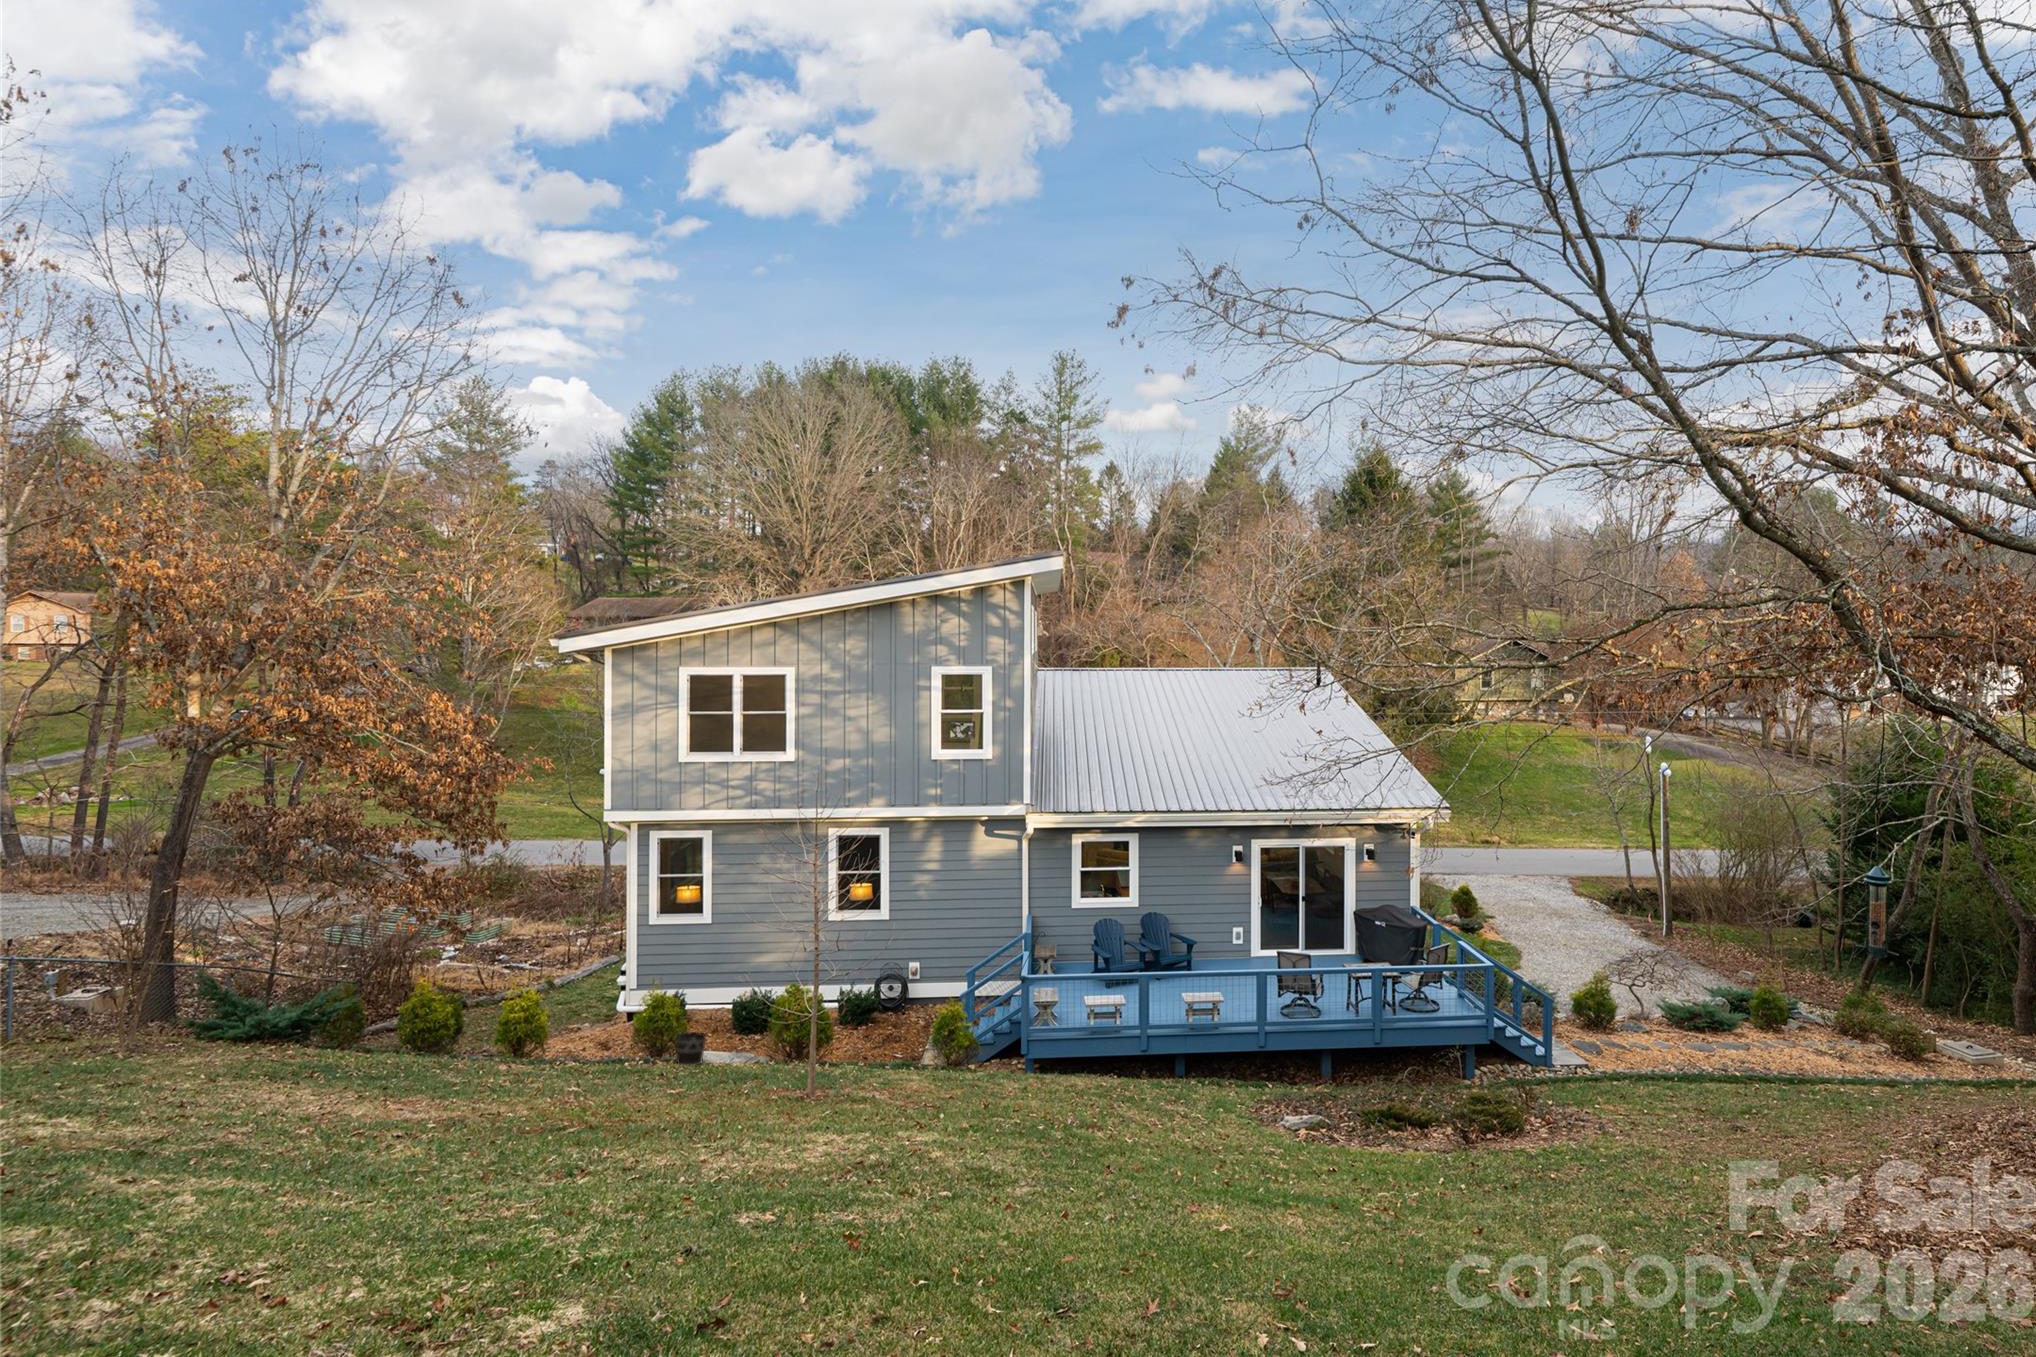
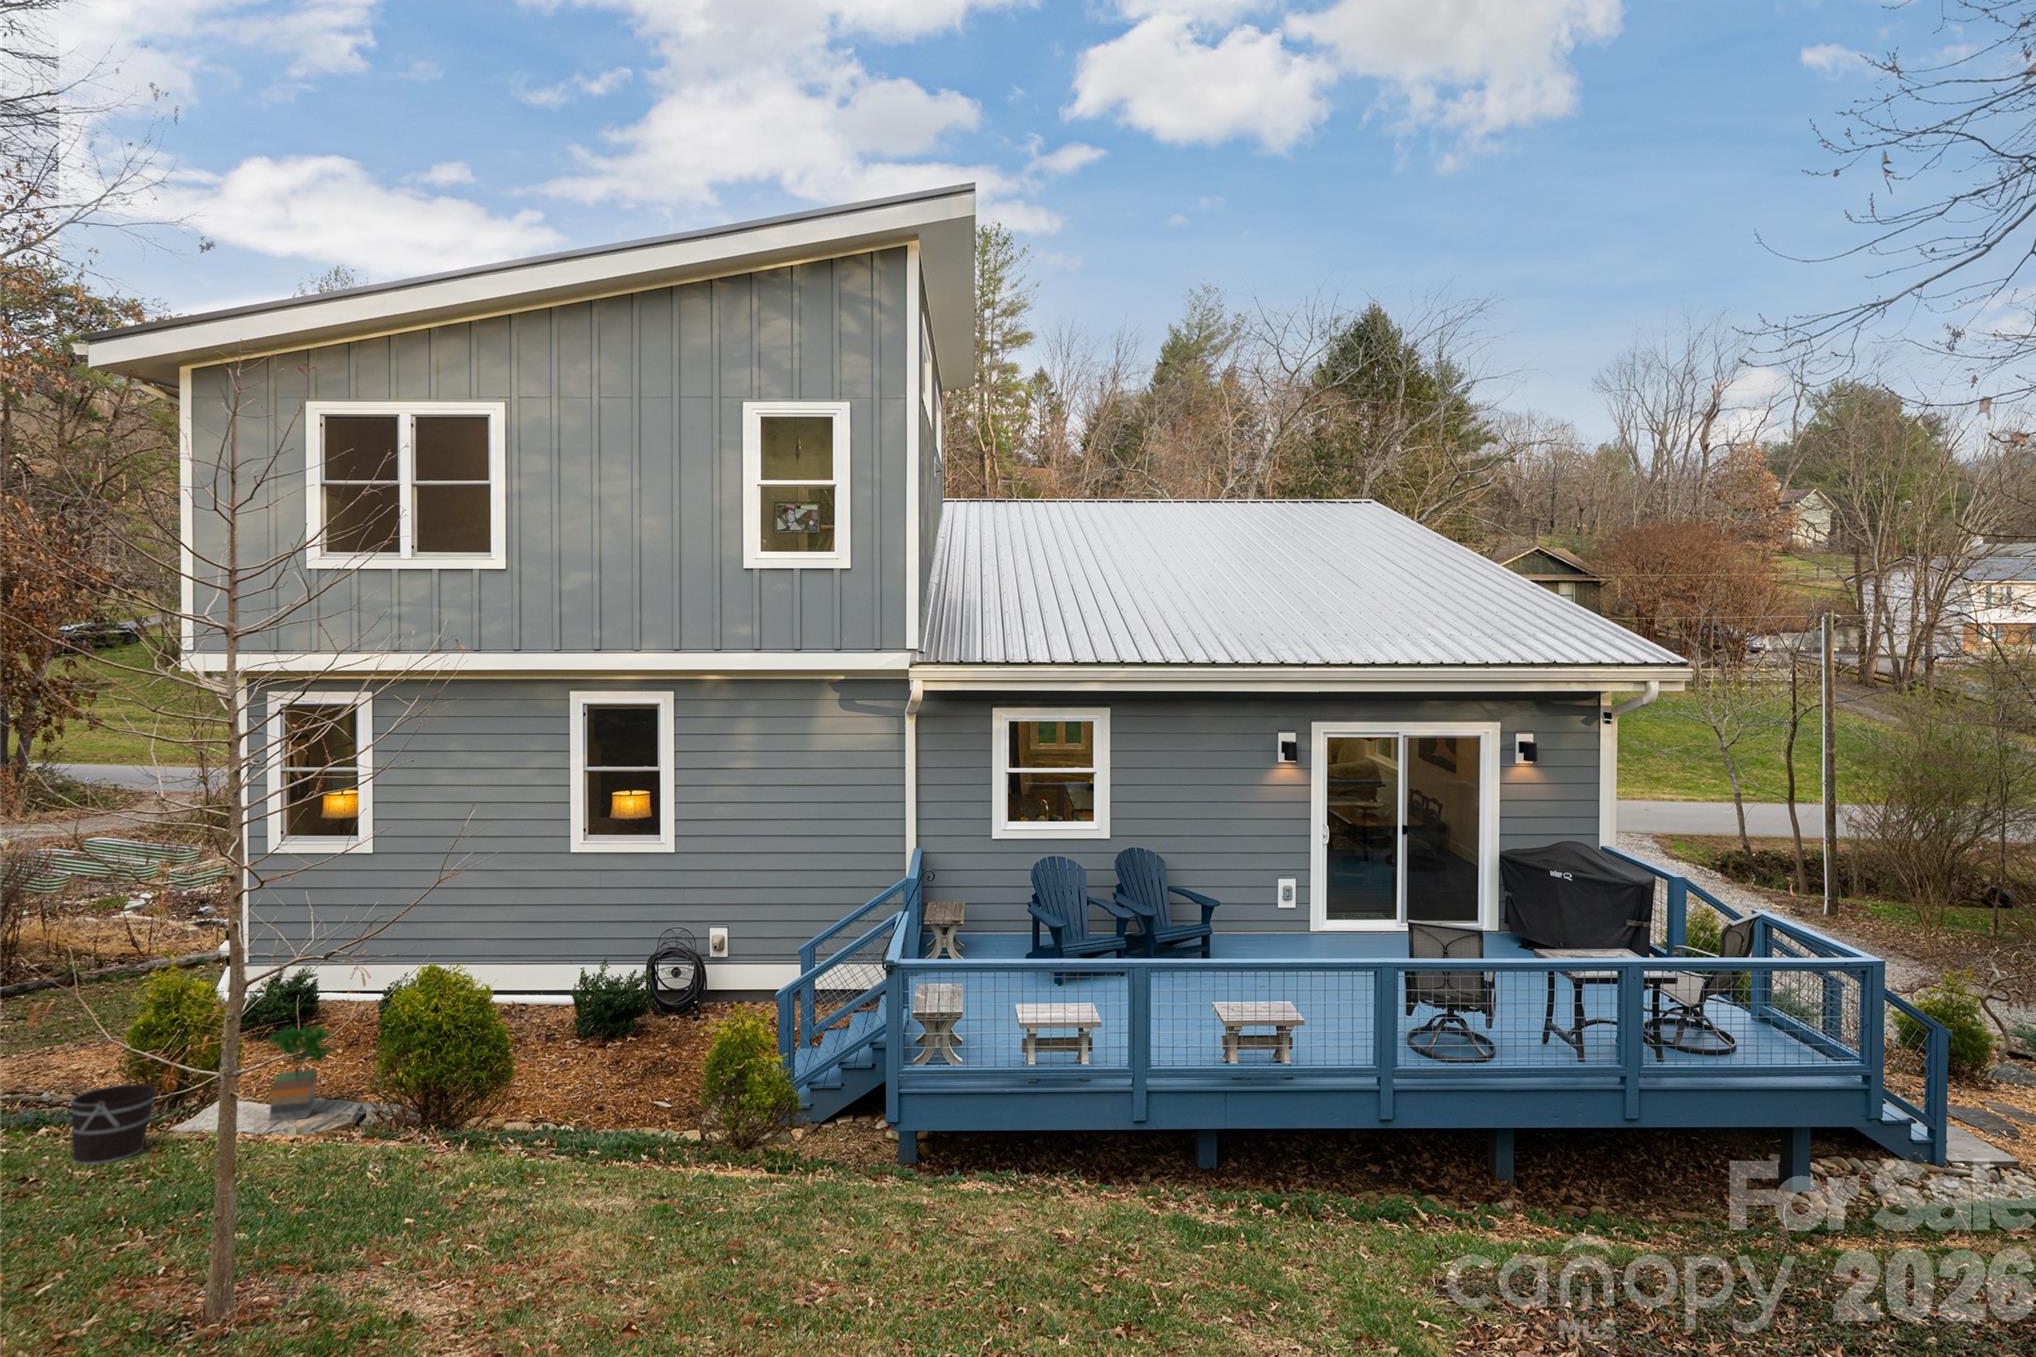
potted tree: none [732,1008,763,1056] -> present [269,1026,332,1121]

